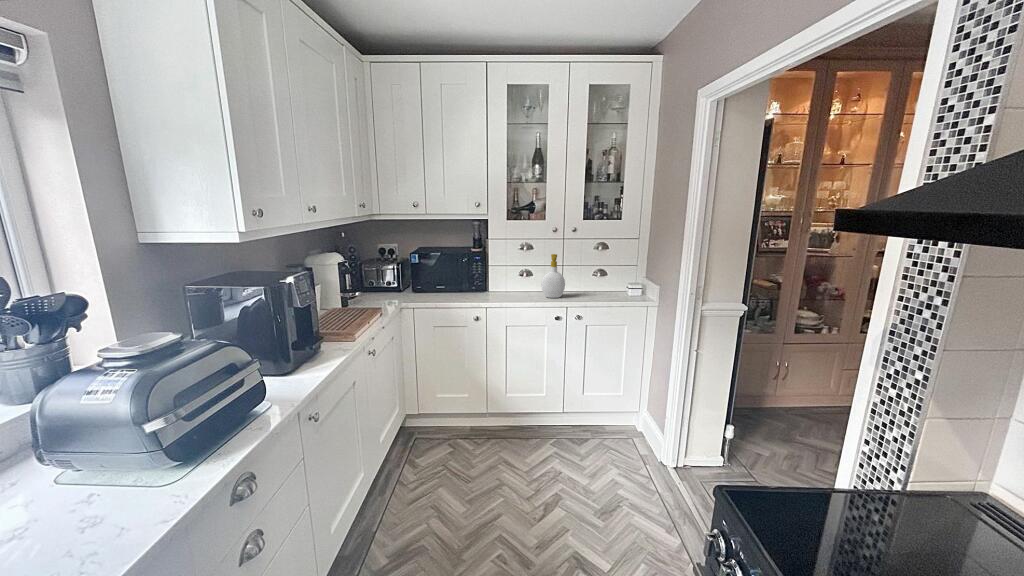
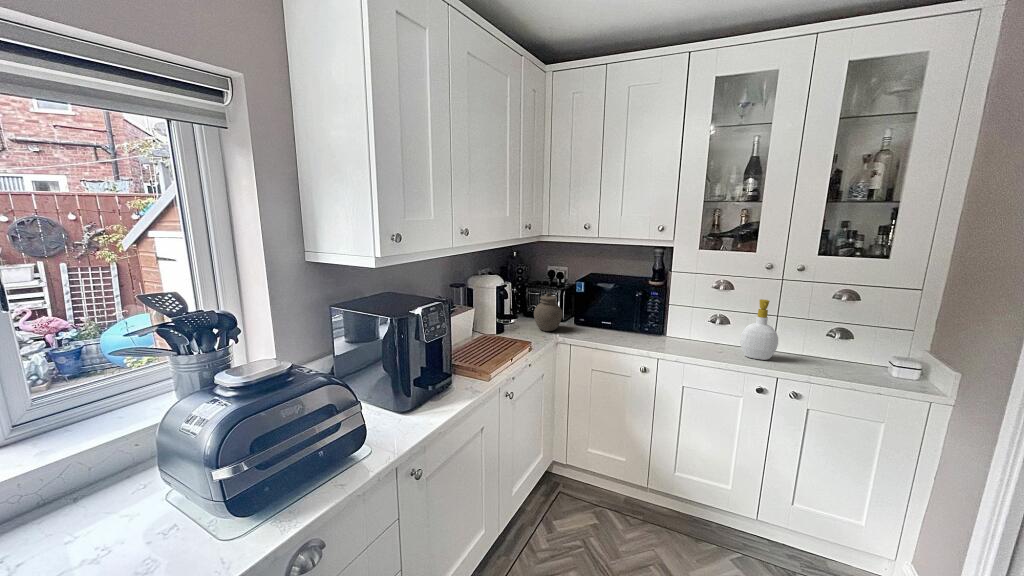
jar: none [376,265,402,300] -> present [534,293,562,331]

